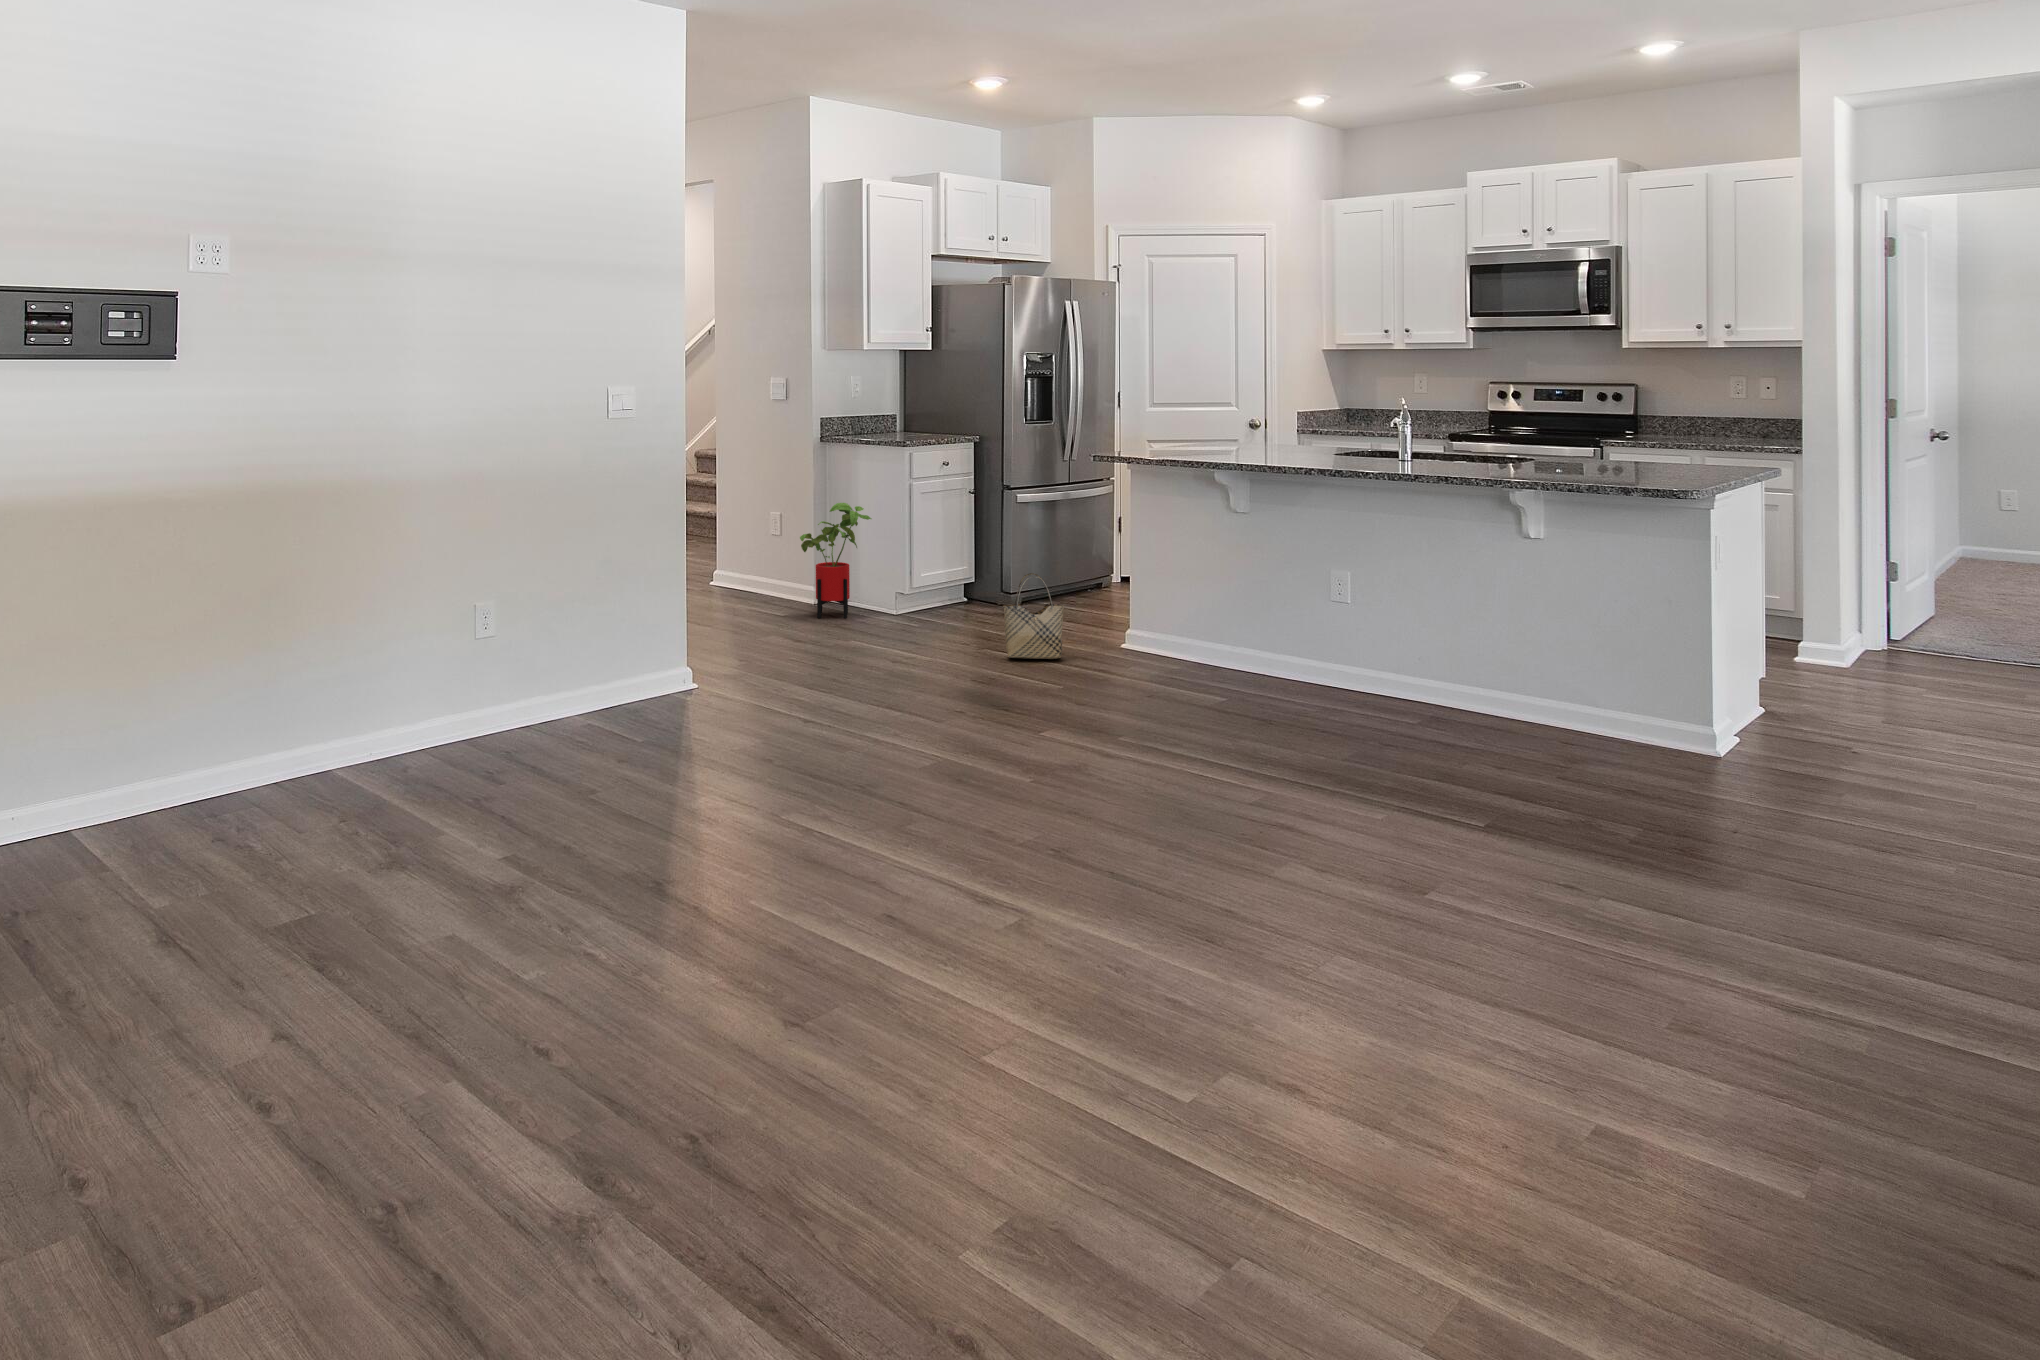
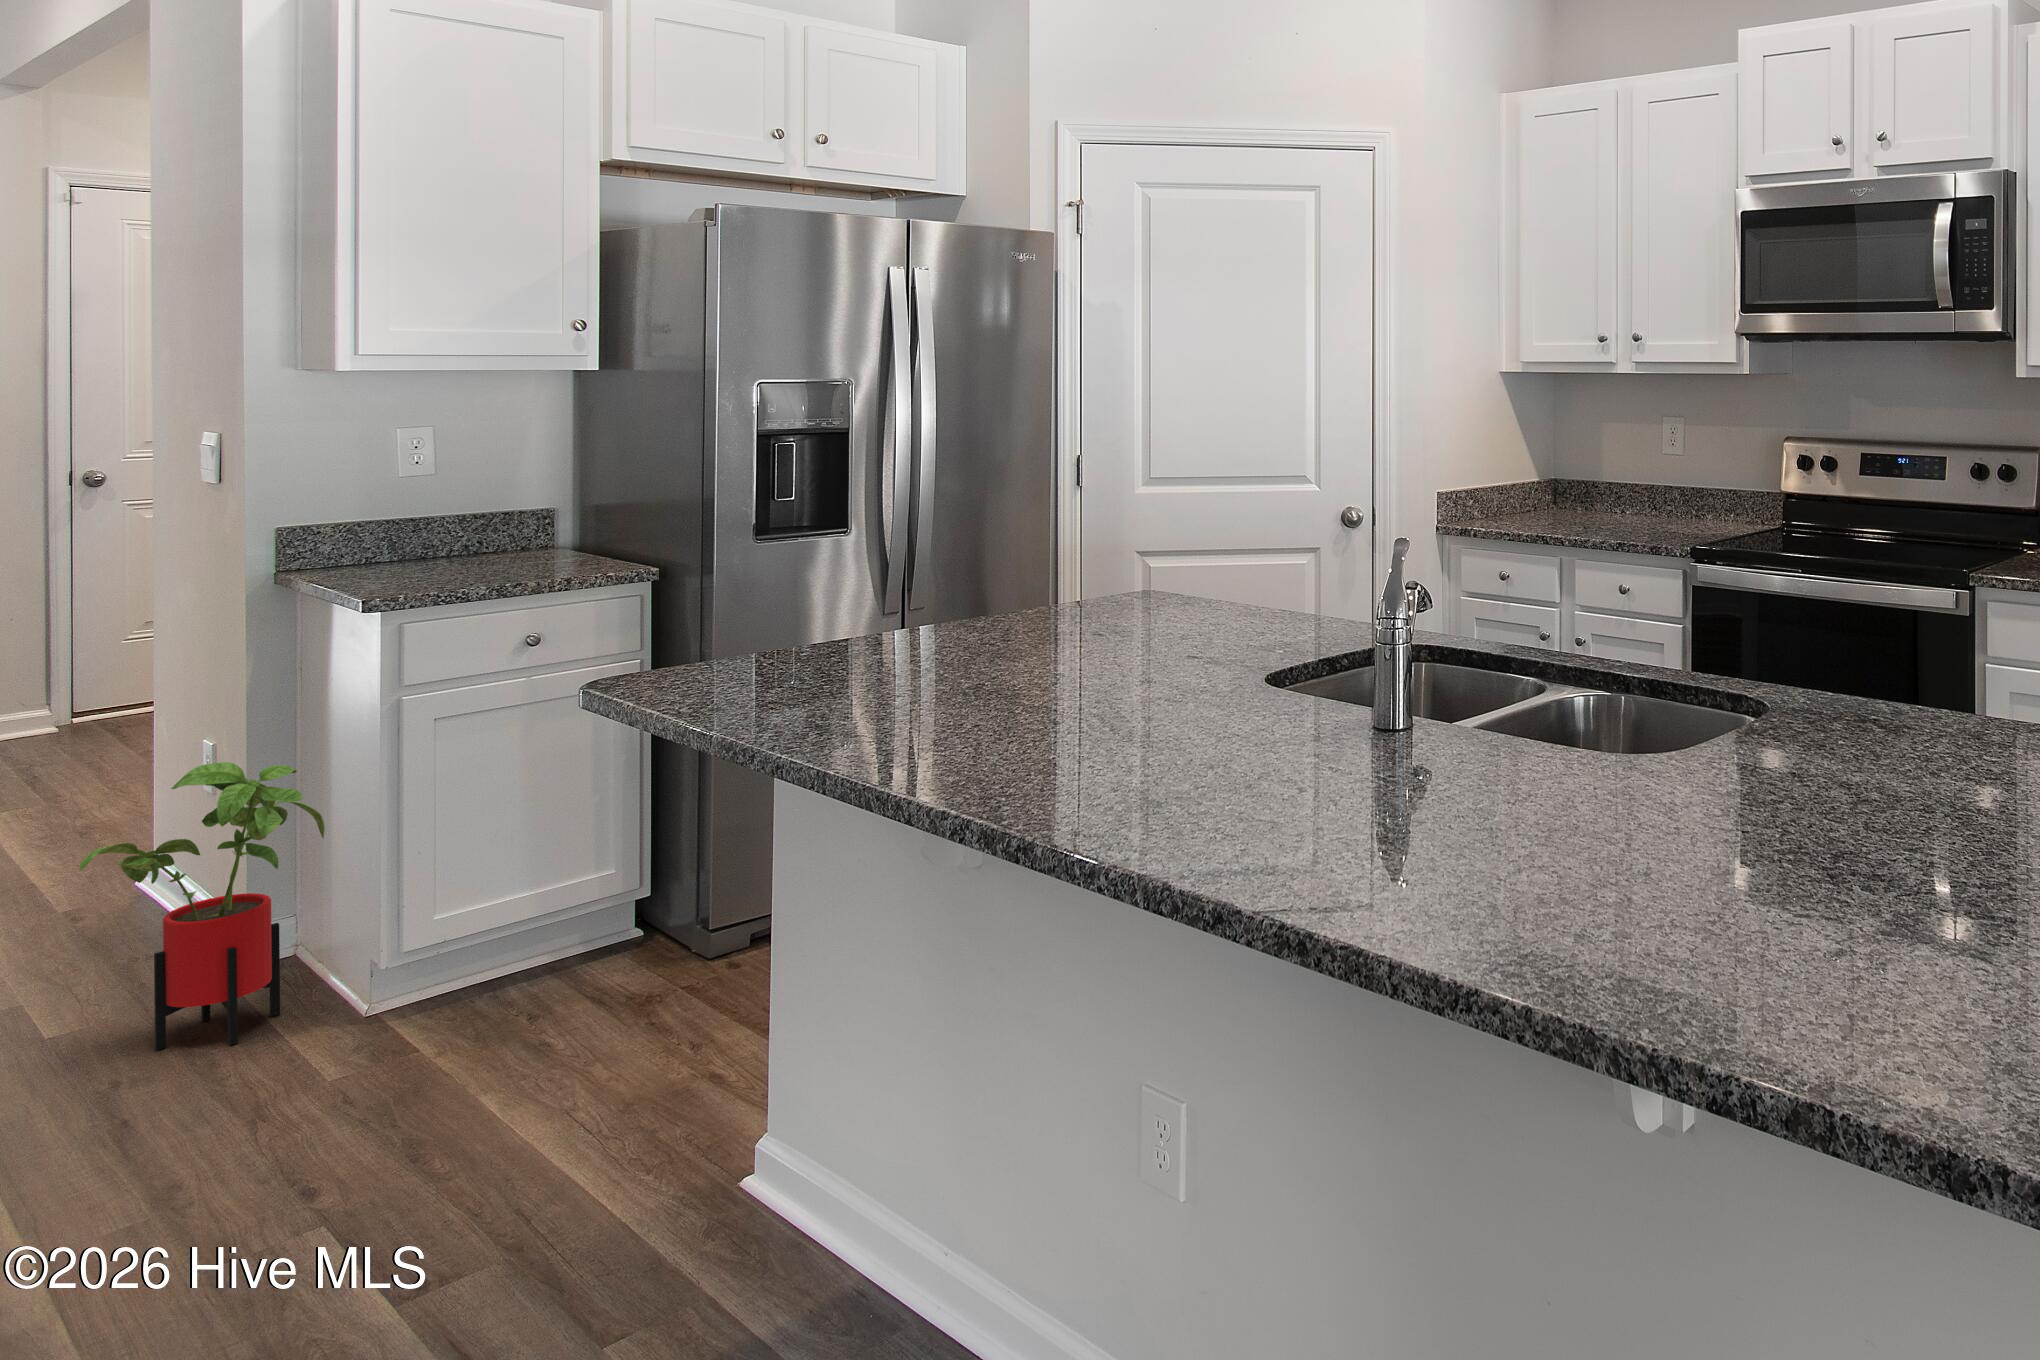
woven basket: present [1003,573,1064,659] -> none [341,1019,544,1291]

